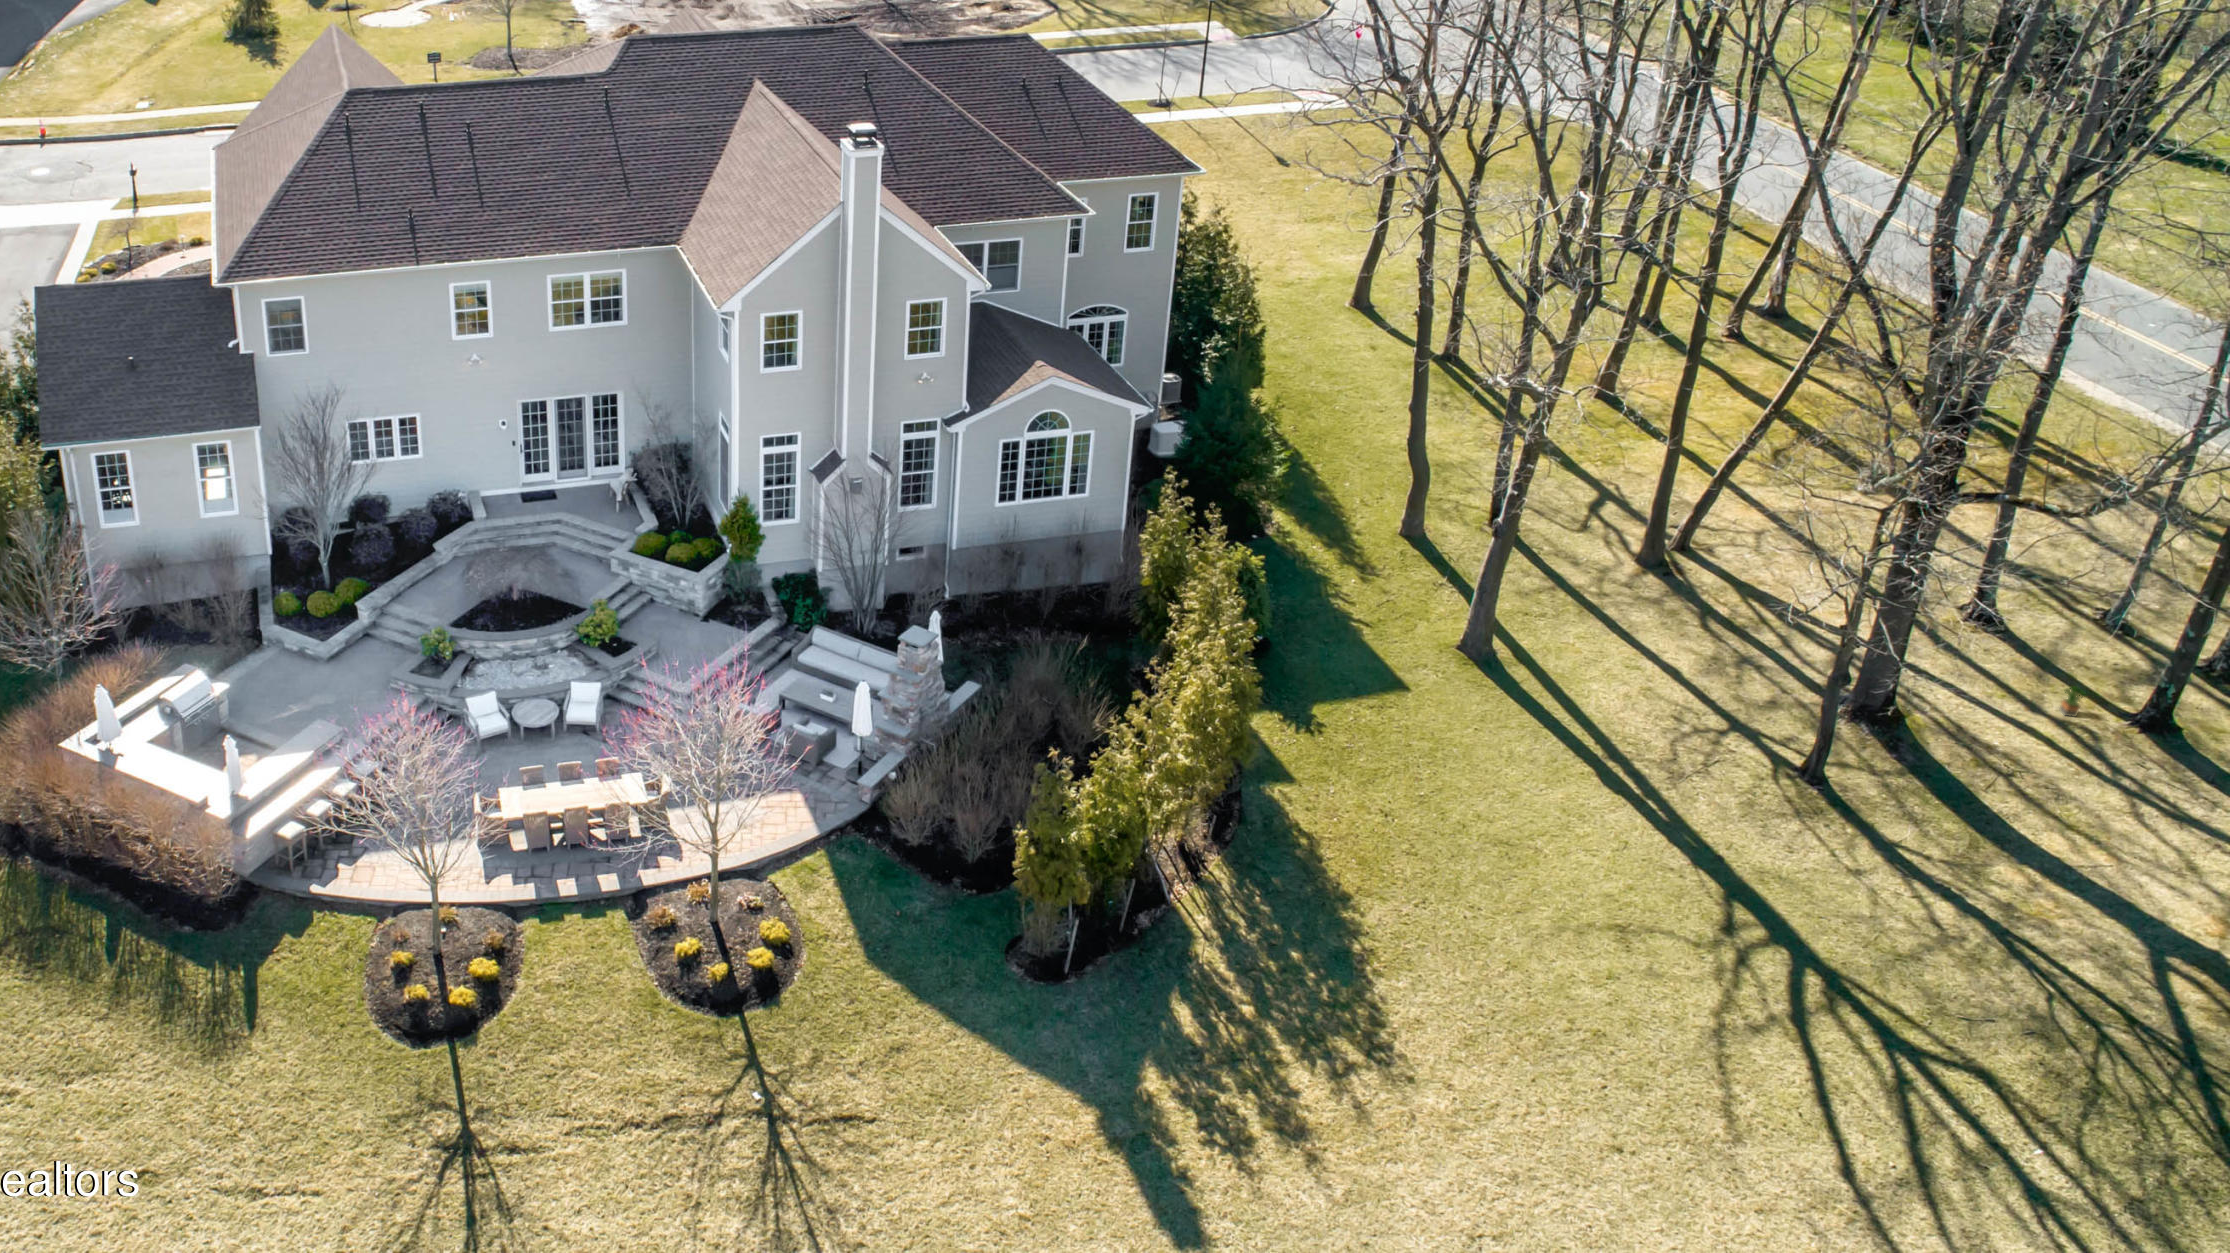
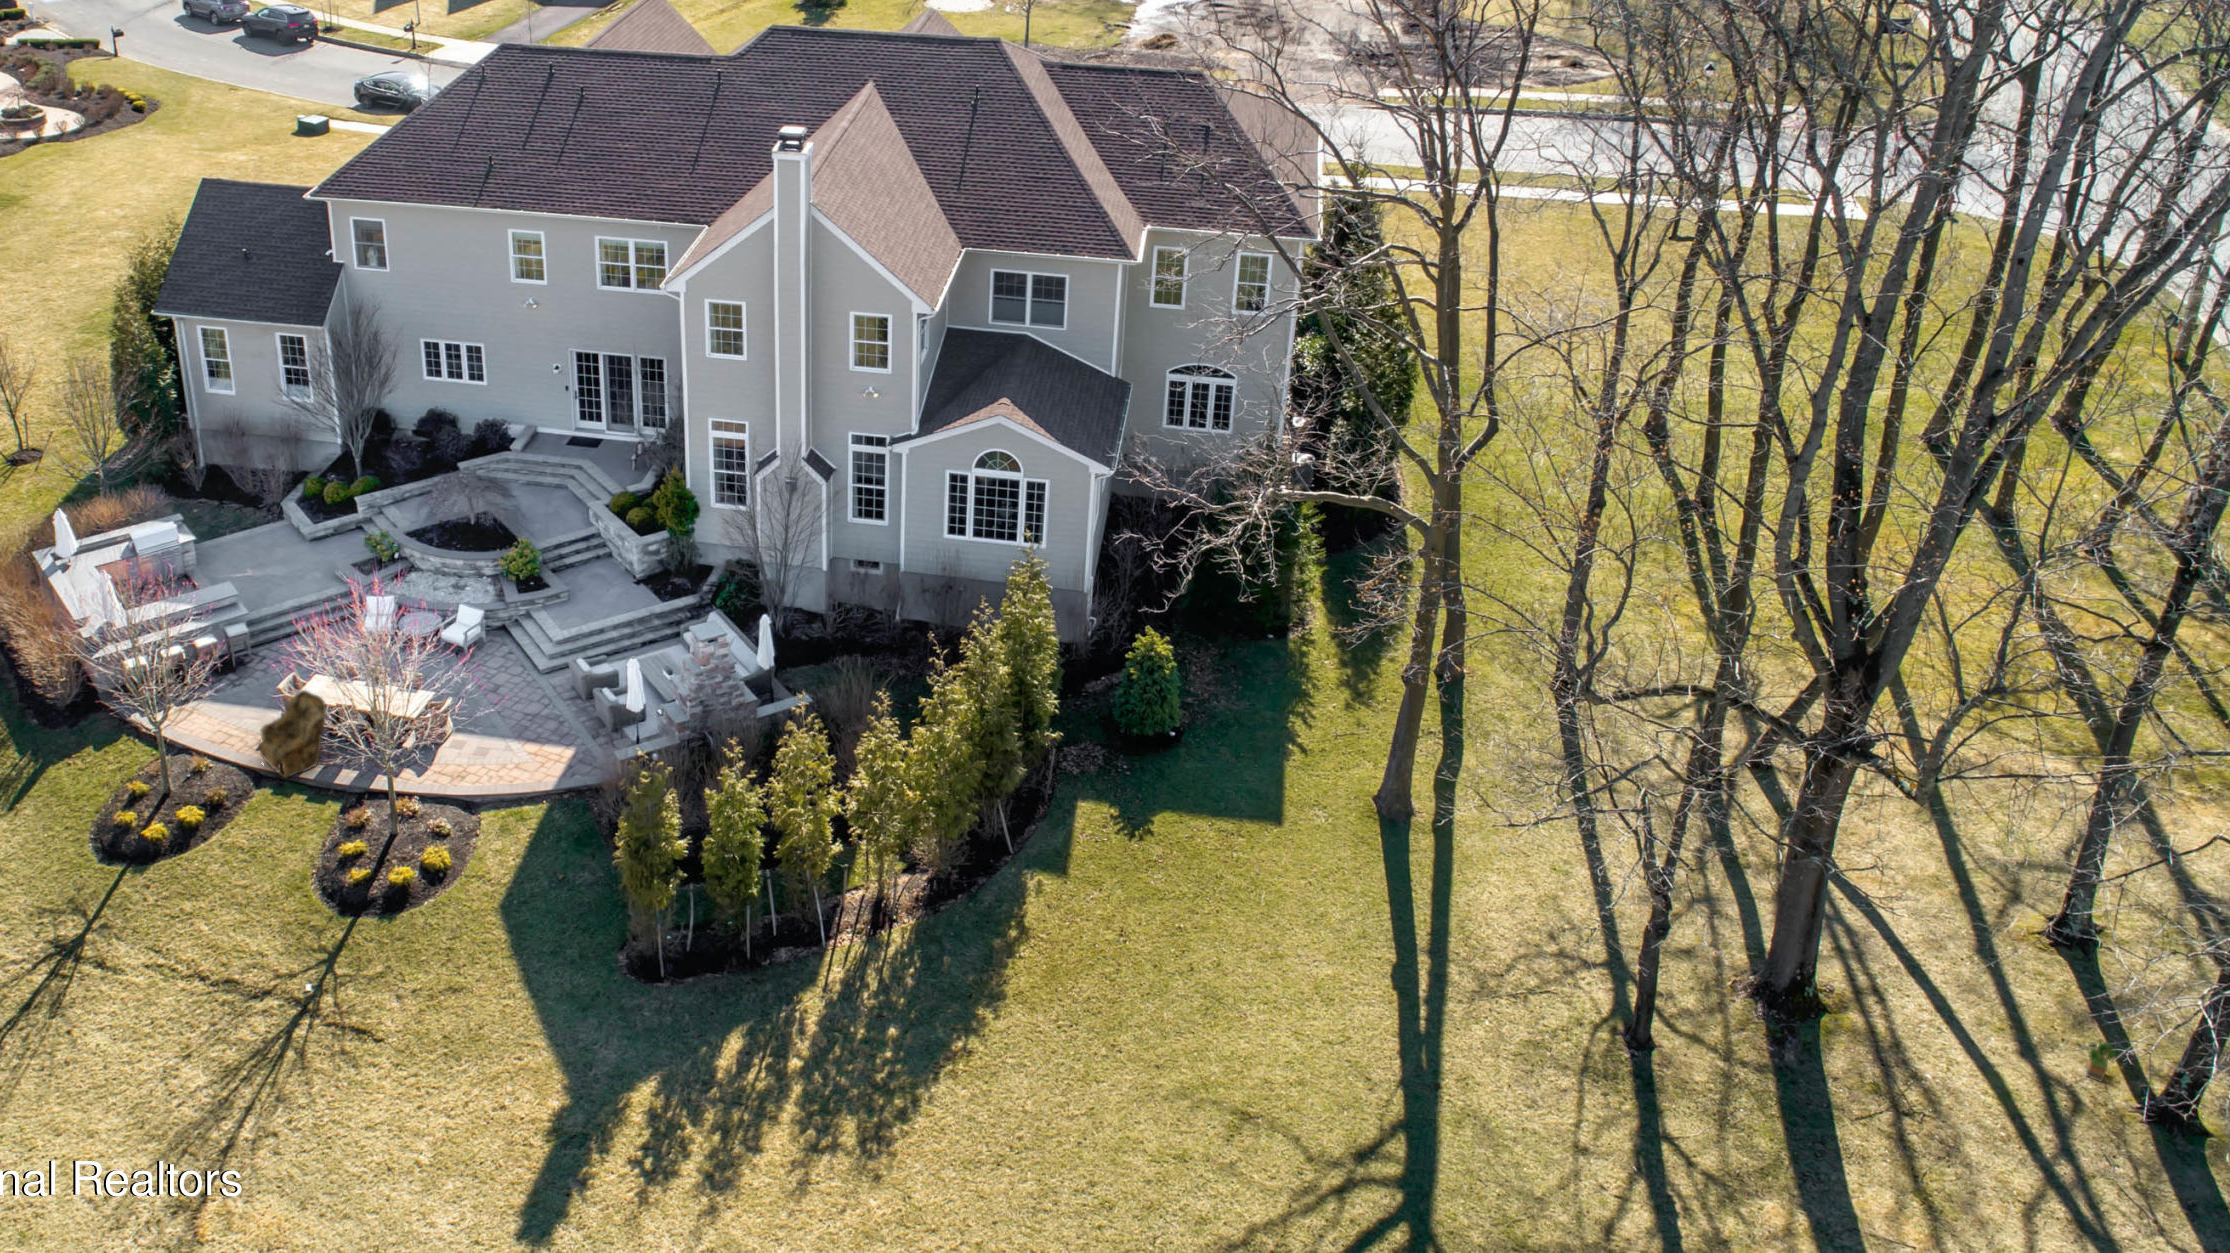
armchair: none [481,804,560,904] -> present [258,690,326,778]

